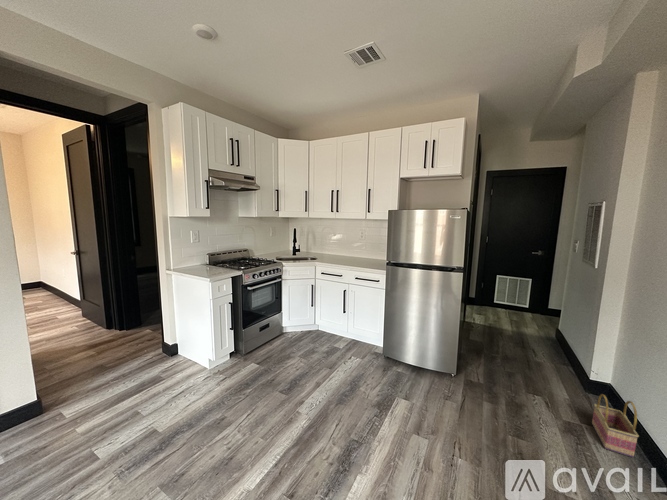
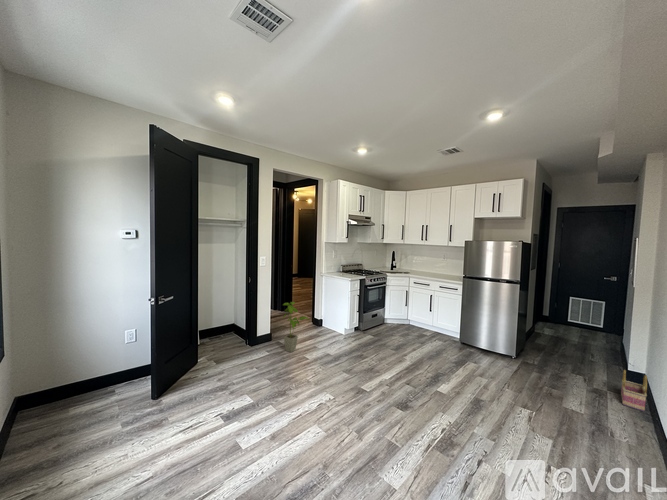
house plant: none [30,342,108,442] -> present [283,302,308,352]

